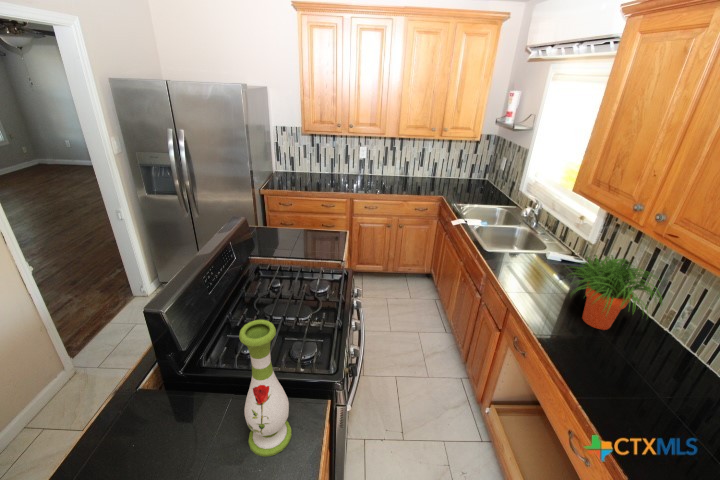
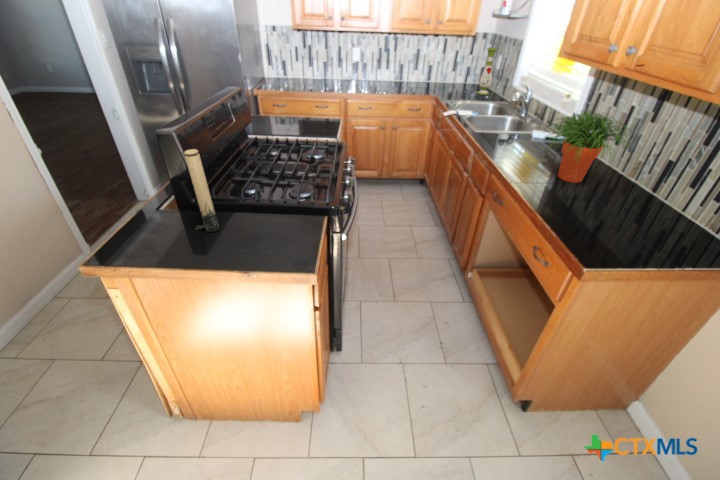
vase: present [239,320,292,457] -> present [477,48,497,95]
candle: none [170,349,205,432] -> present [184,149,219,232]

